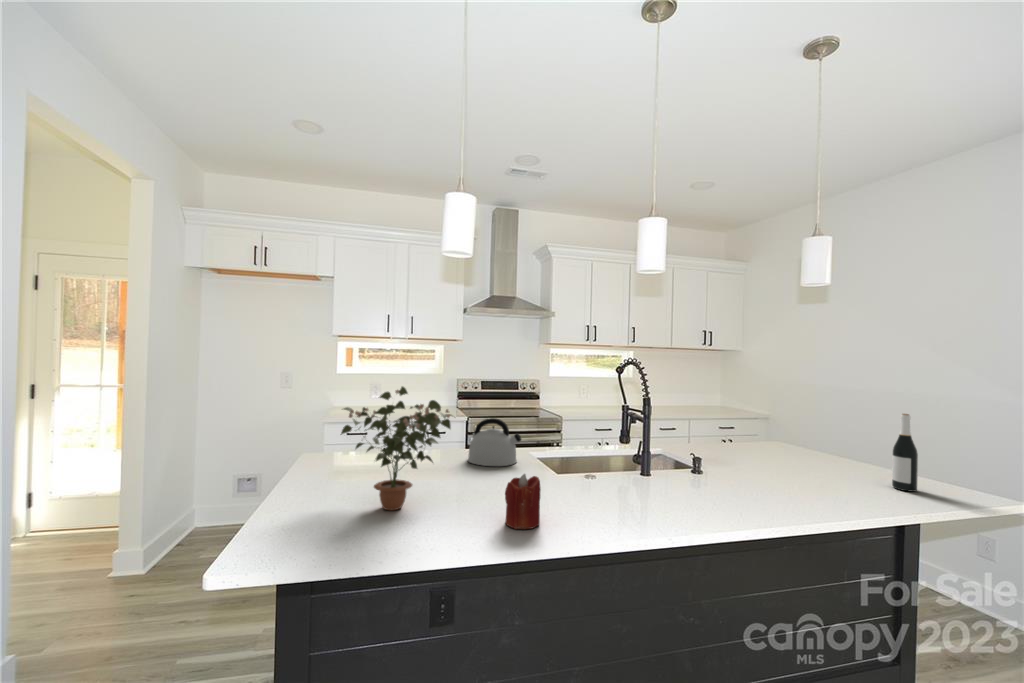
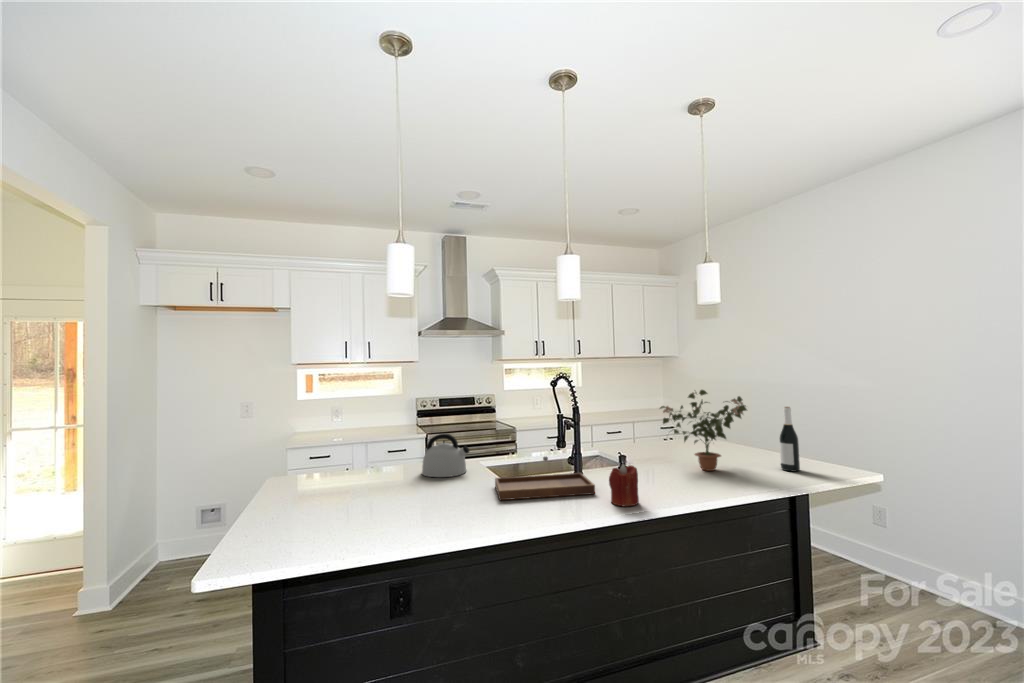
potted plant: present [341,386,452,510] -> present [660,390,747,471]
tray: none [552,451,672,500] -> present [495,456,595,500]
candle: present [505,474,541,529] -> present [609,464,639,507]

